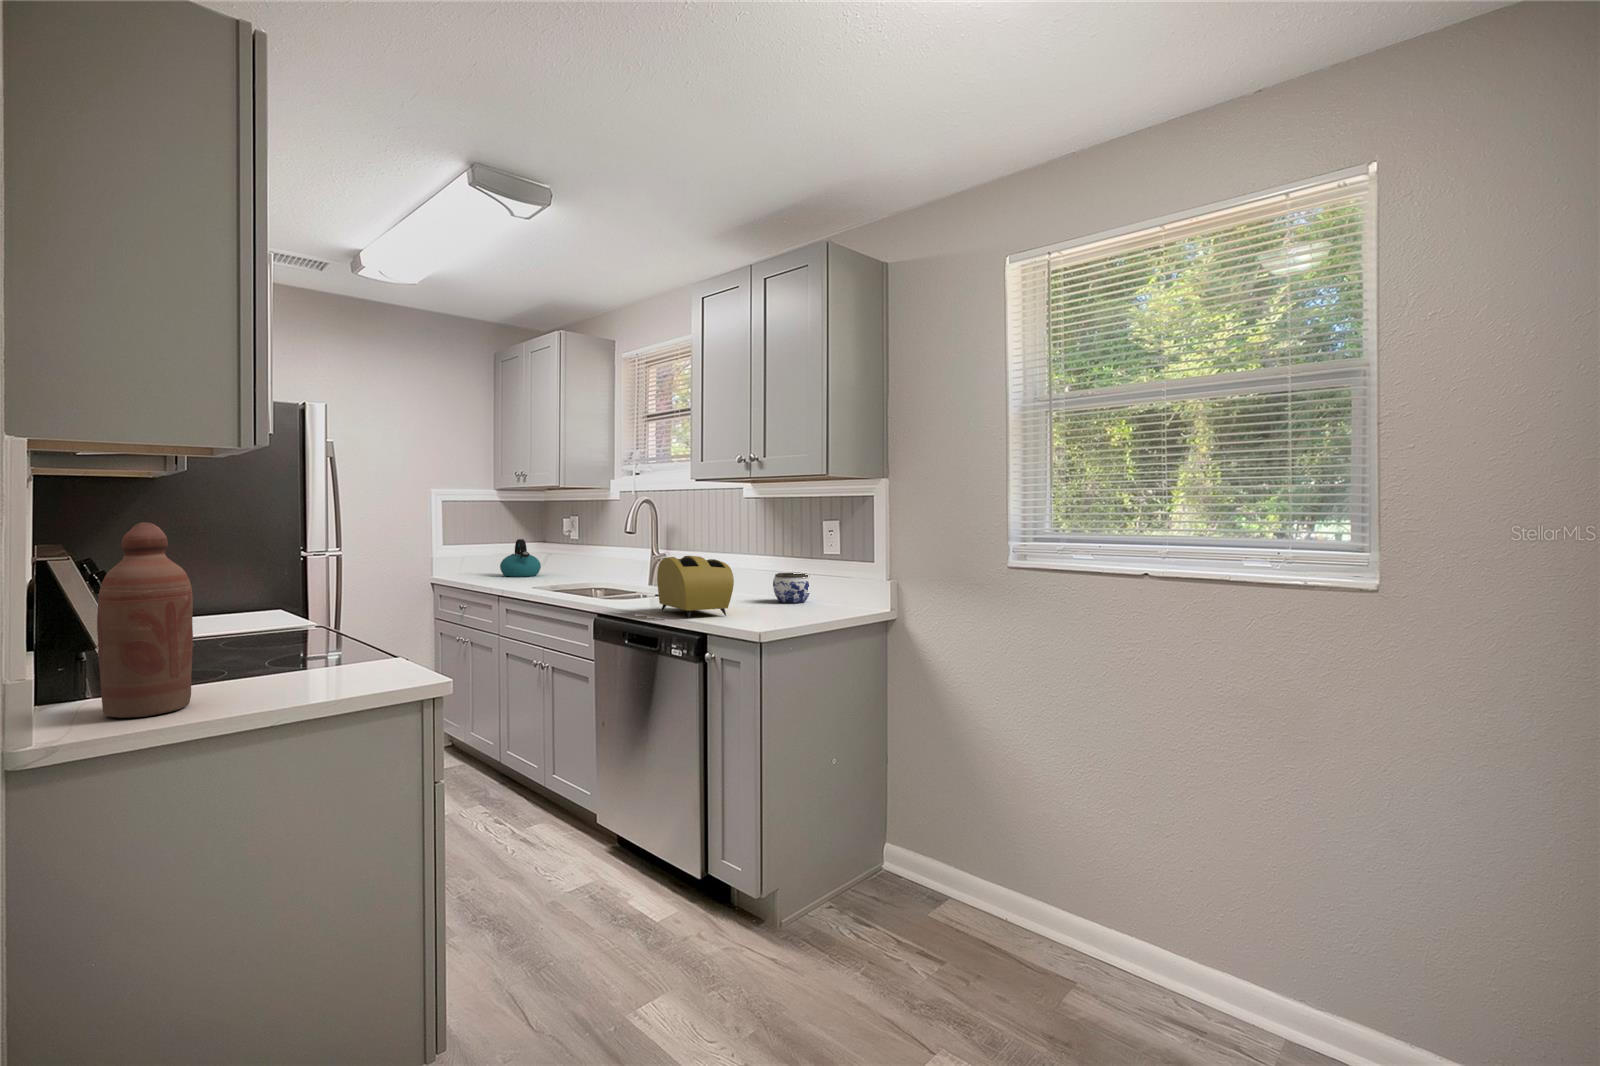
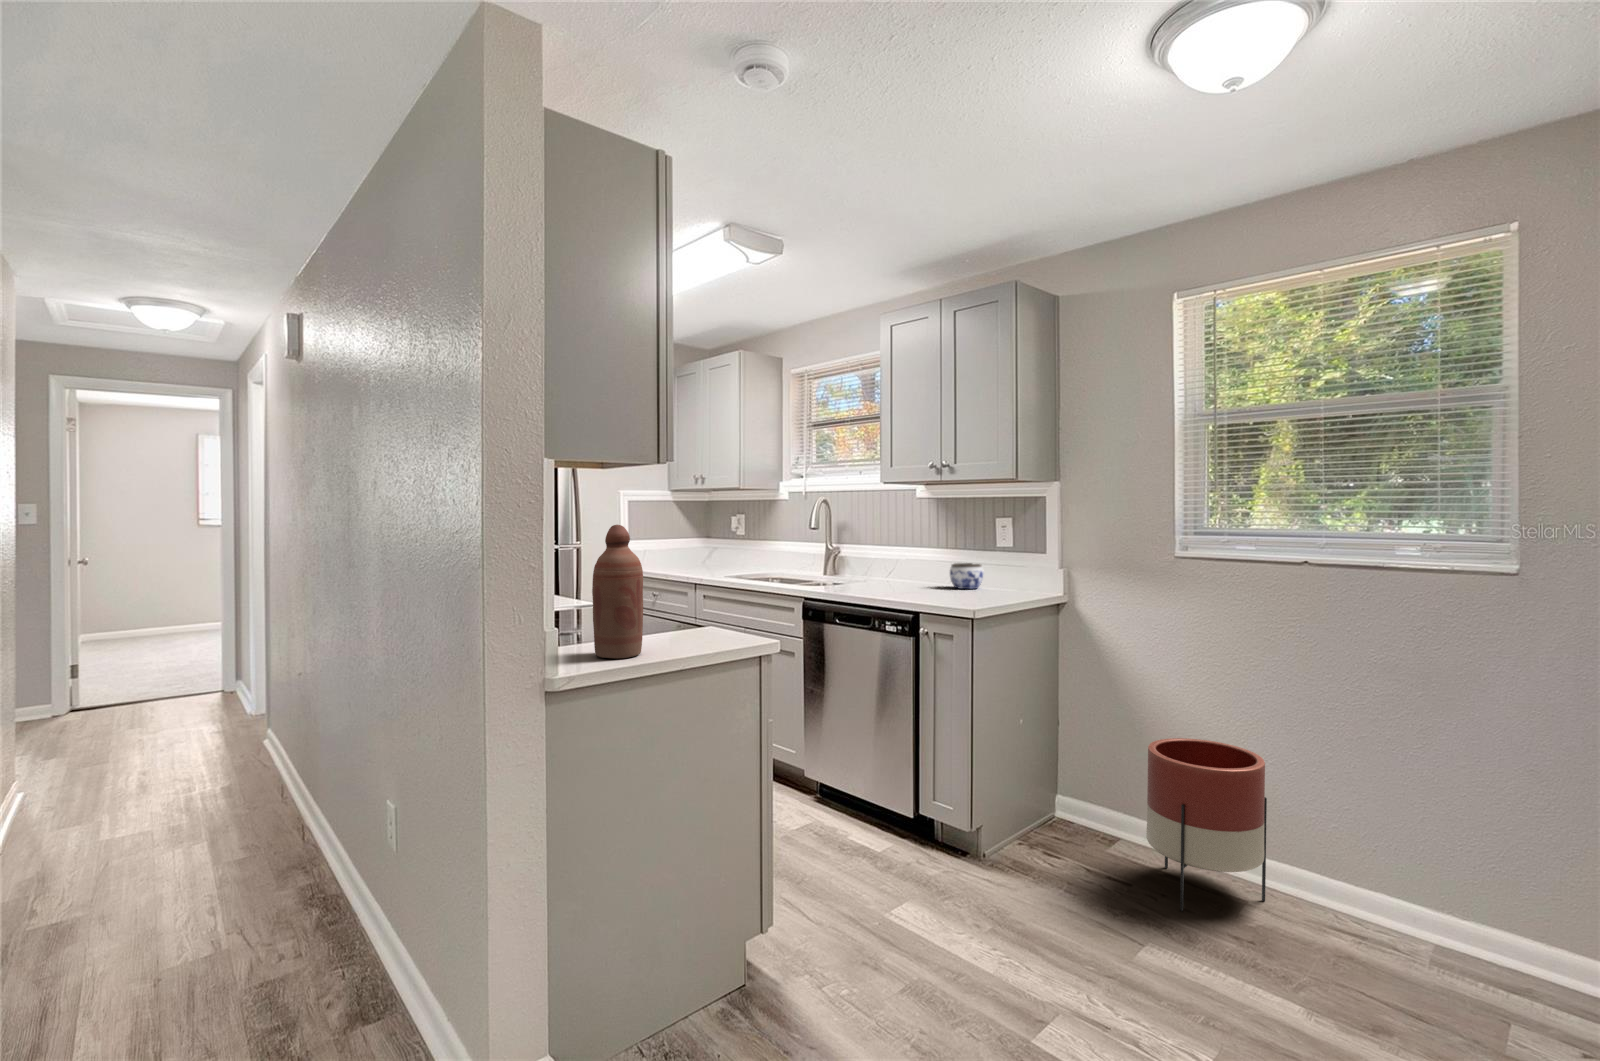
kettle: present [500,539,541,577] -> none [677,535,711,568]
toaster: present [657,556,734,618] -> none [863,548,934,600]
planter: none [961,783,1096,1003] -> present [1146,738,1267,911]

